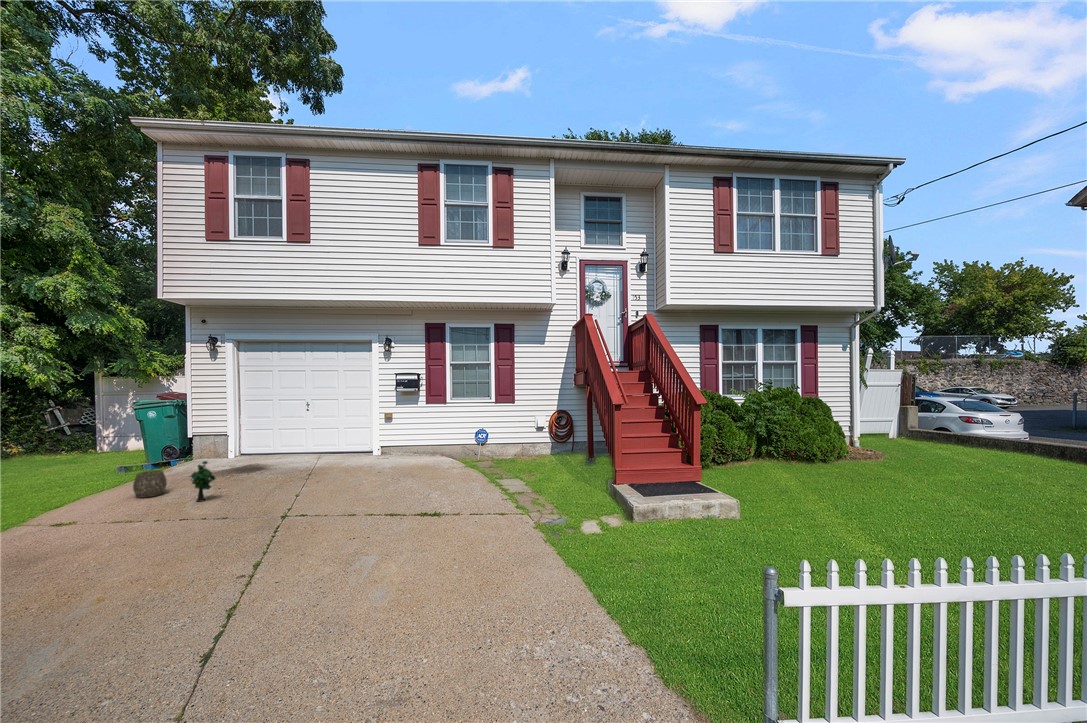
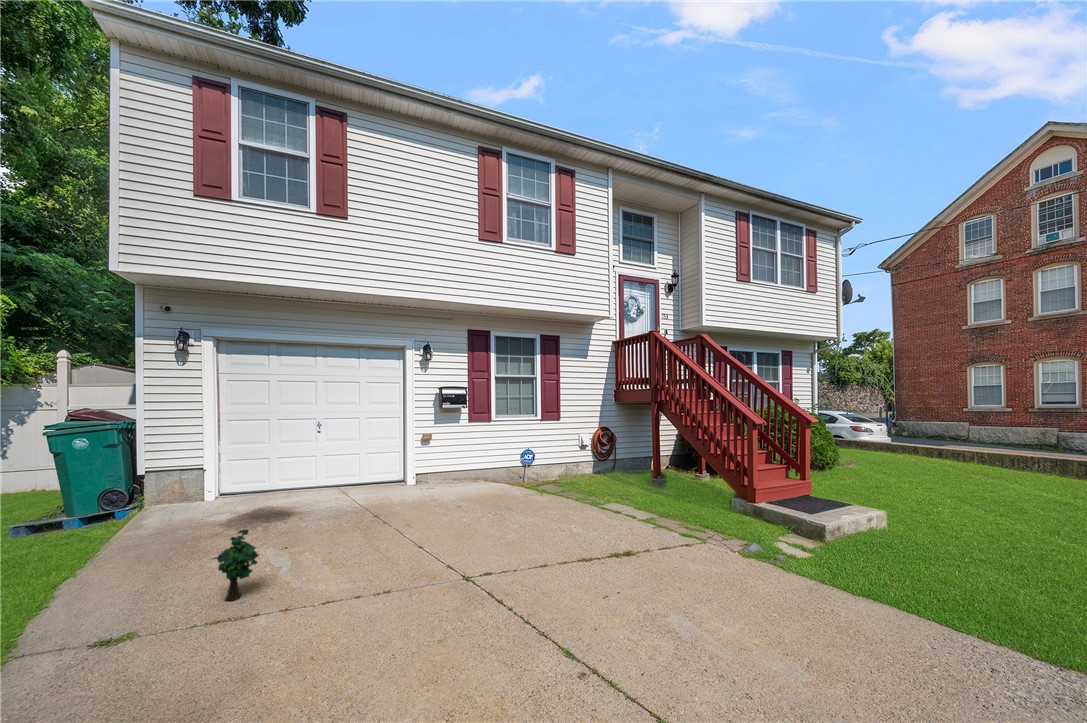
woven basket: present [133,470,167,498] -> none [83,547,150,605]

